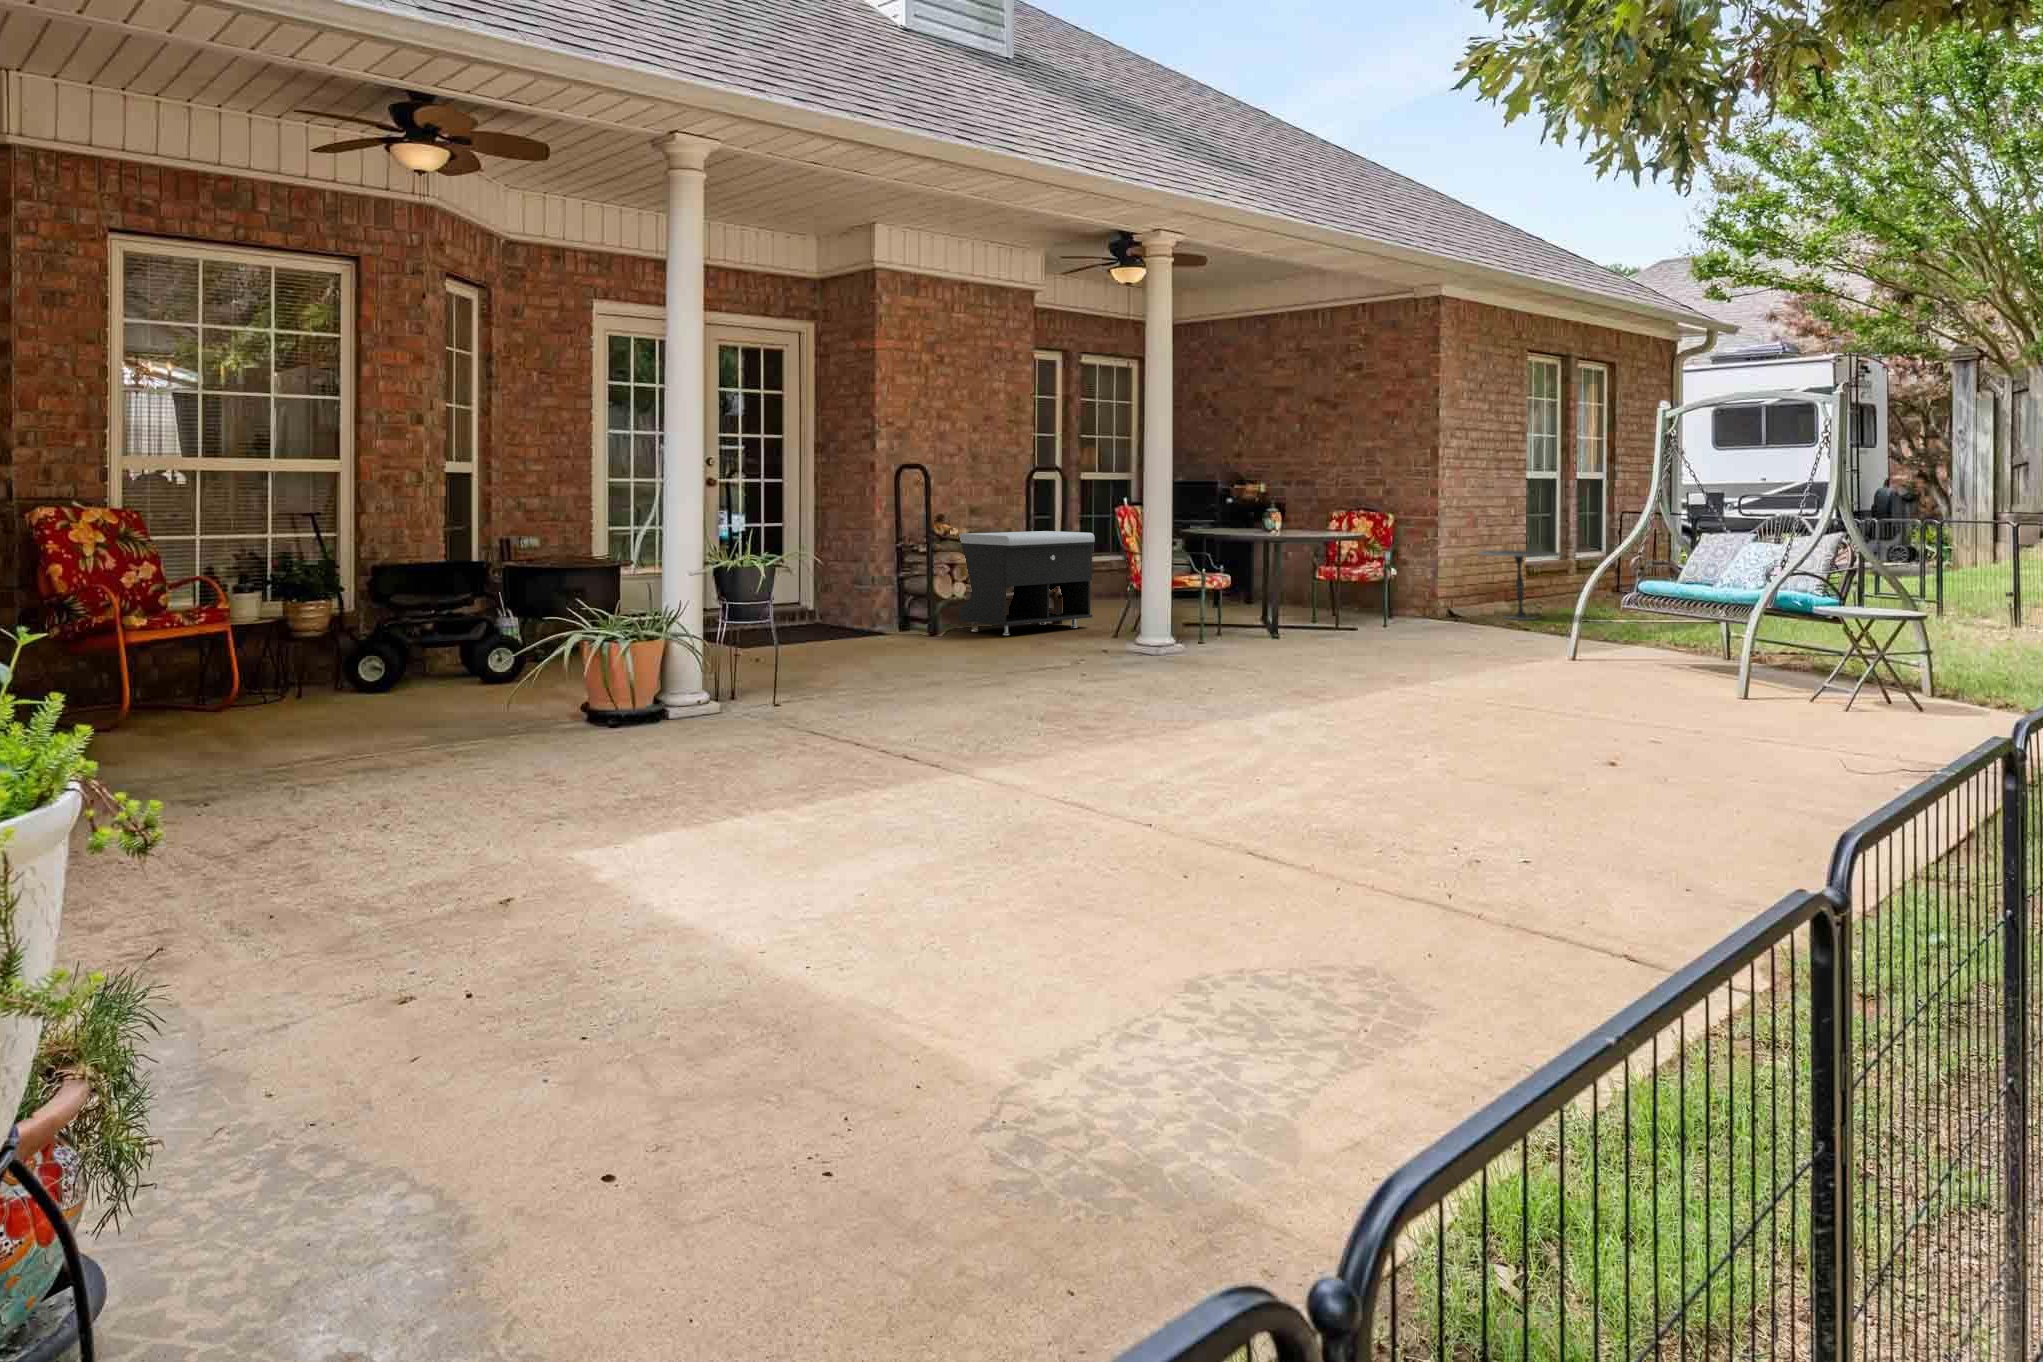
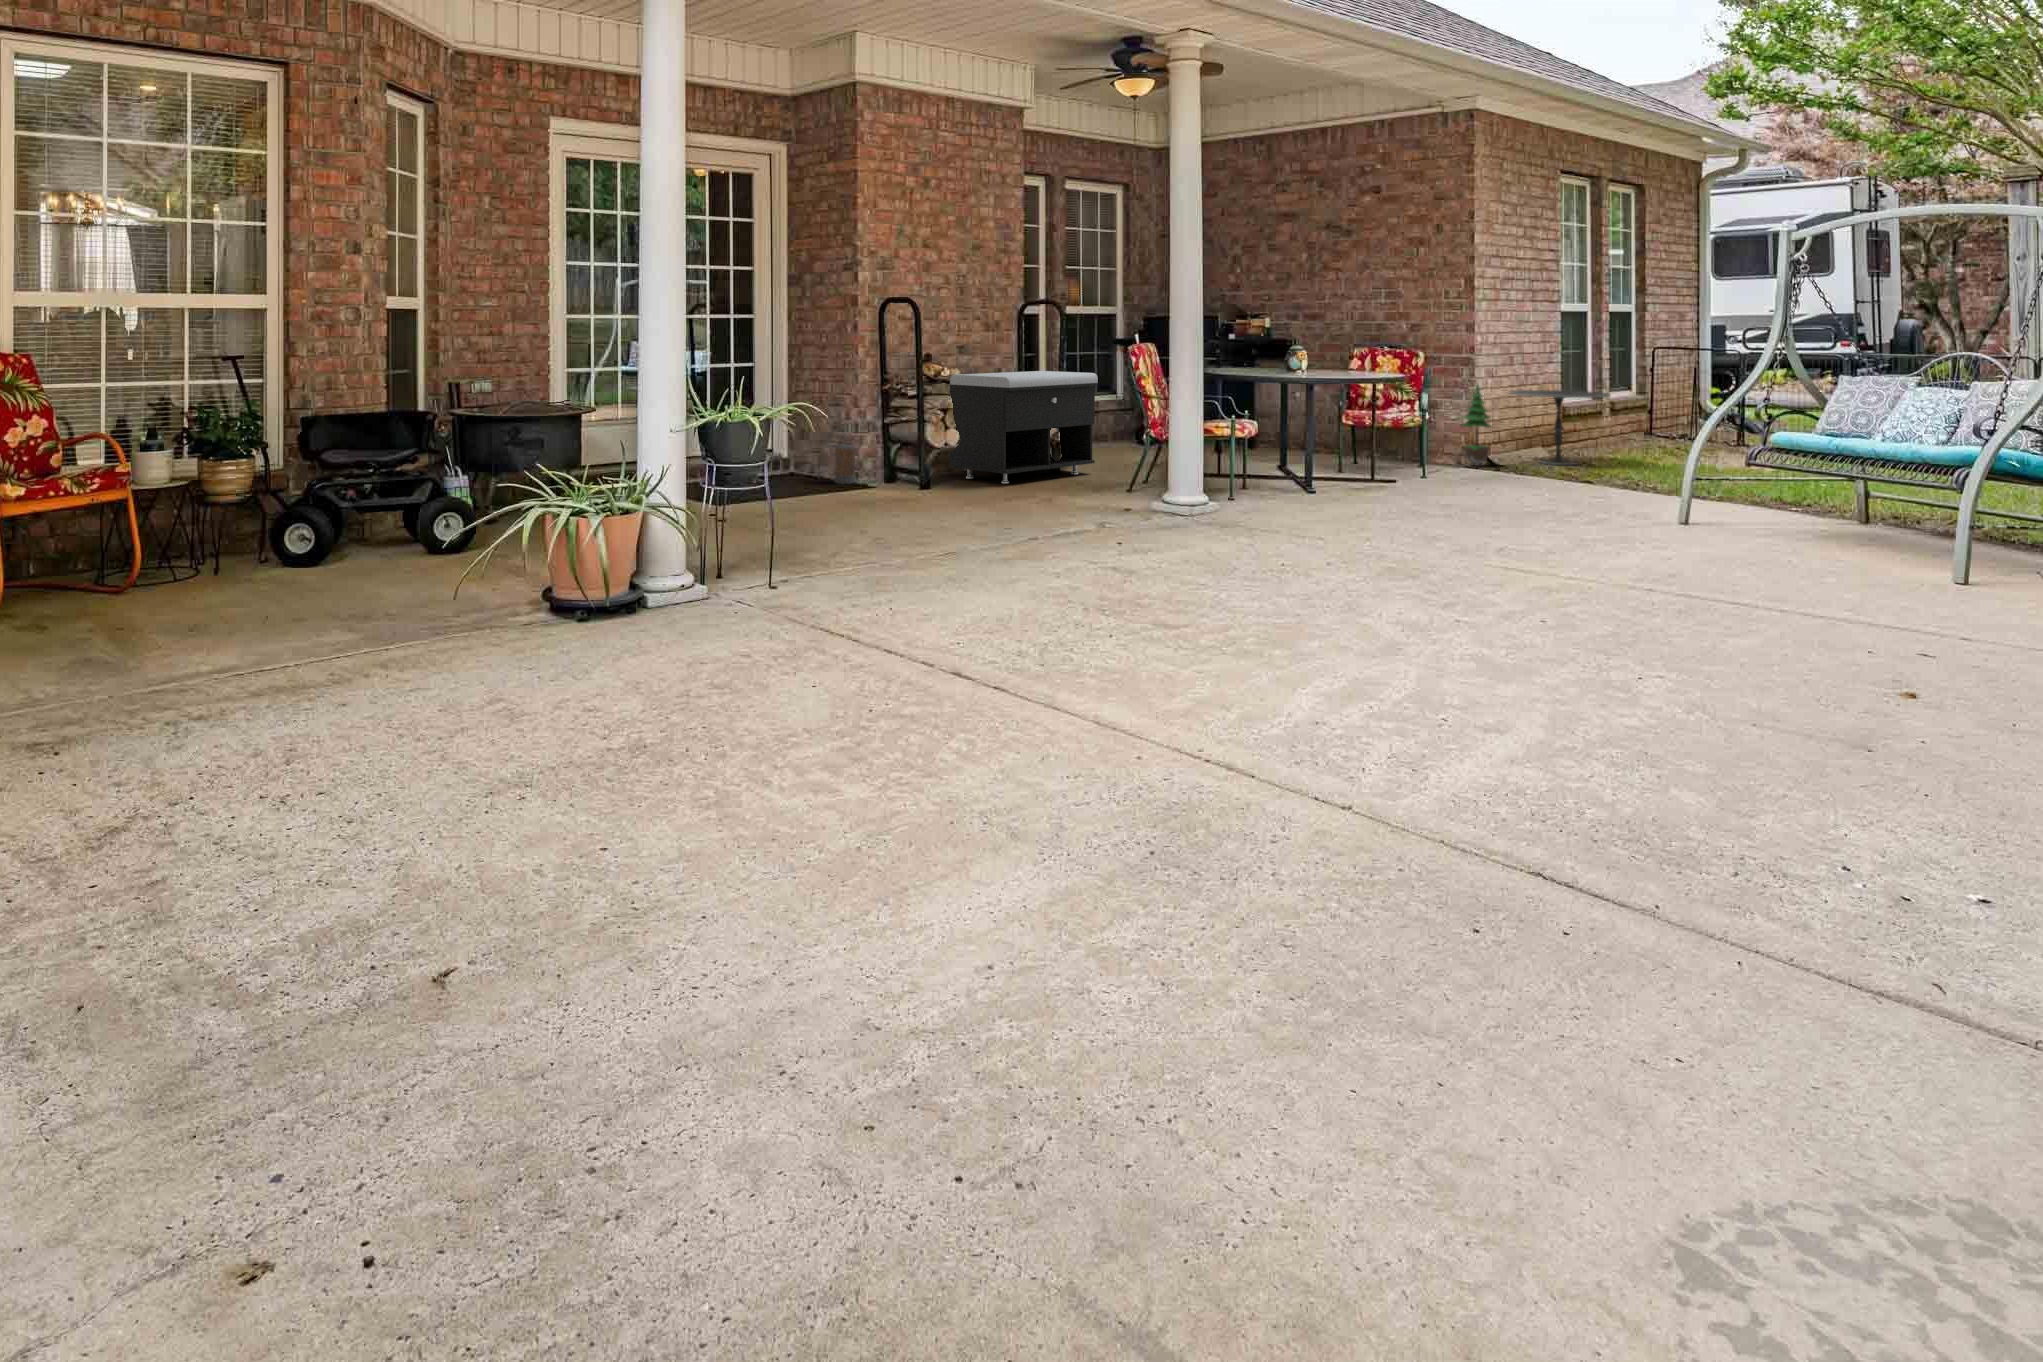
potted tree: none [1430,543,1458,621] -> present [1463,385,1491,465]
watering can: none [842,584,875,636] -> present [828,429,861,484]

